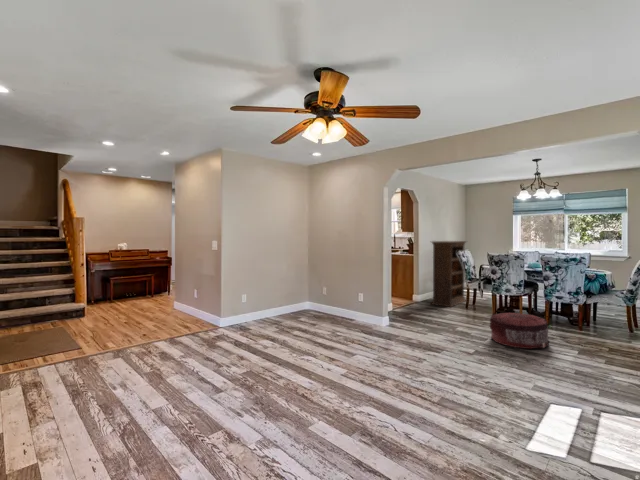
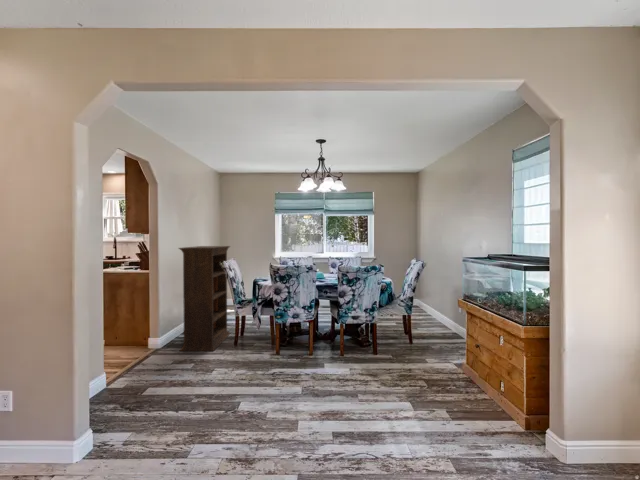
pouf: present [490,313,549,349] -> none [296,354,376,419]

